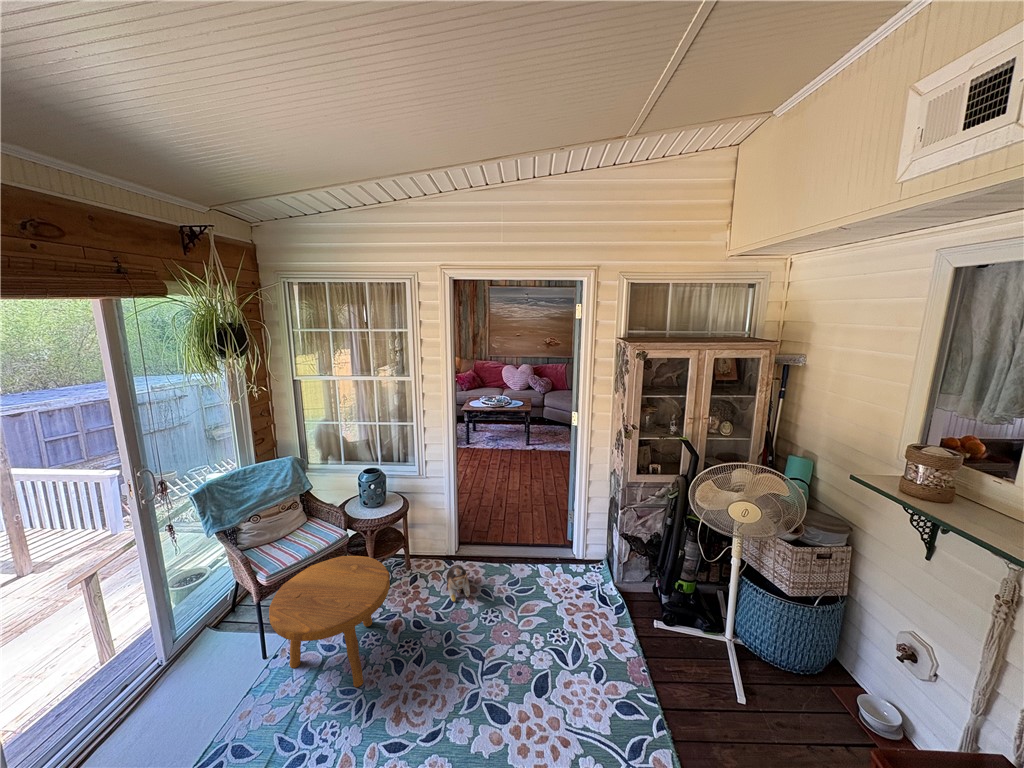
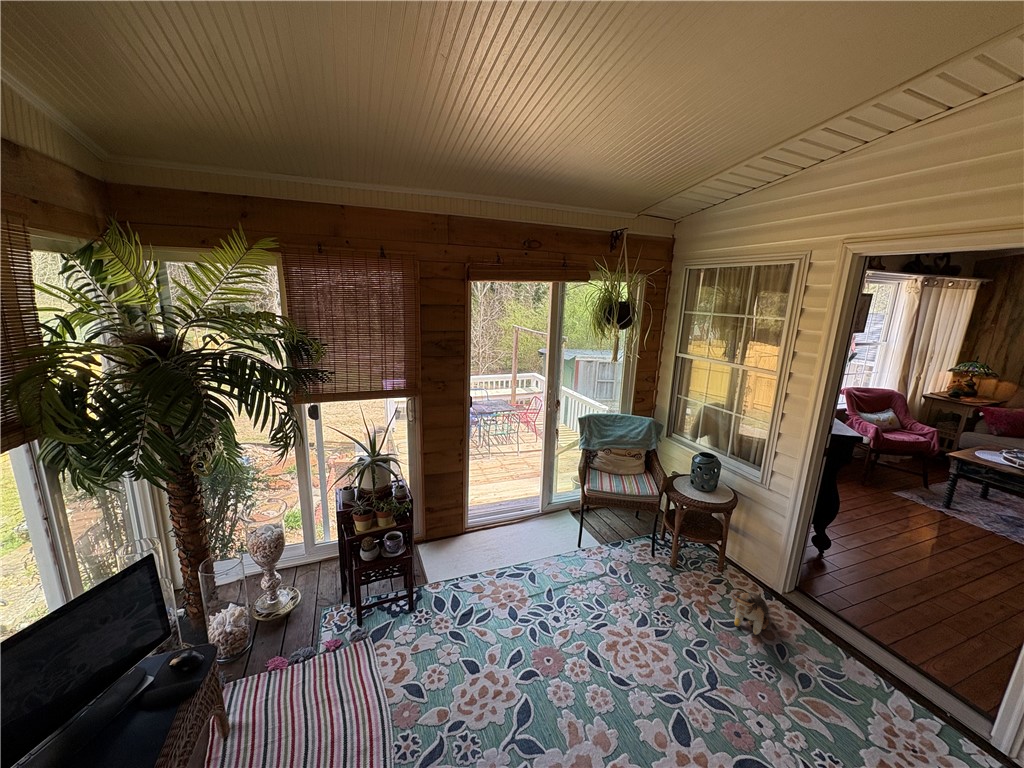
footstool: present [269,556,390,687] -> none [573,502,668,608]

